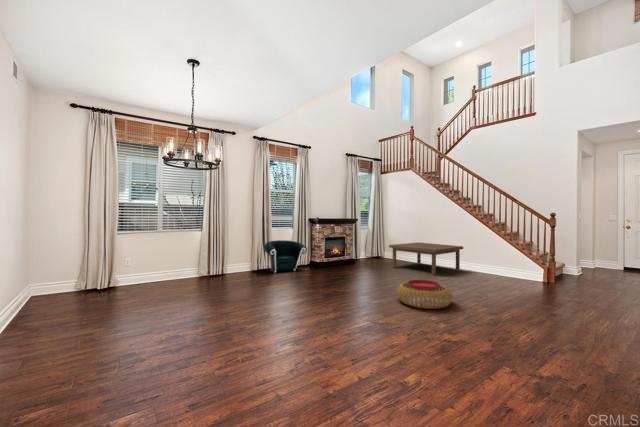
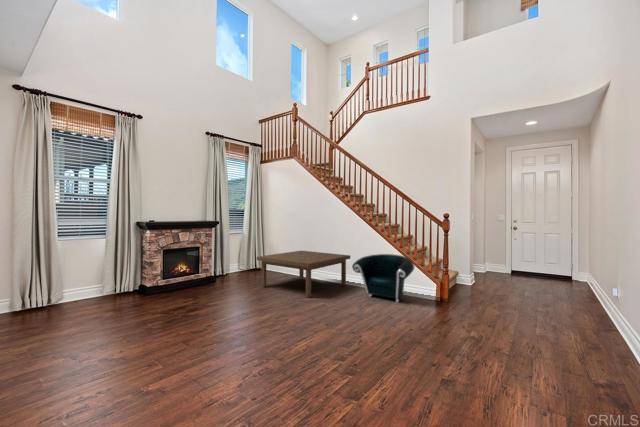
armchair: present [264,240,307,273] -> present [352,254,414,302]
pouf: present [397,280,452,309] -> none [210,323,300,383]

